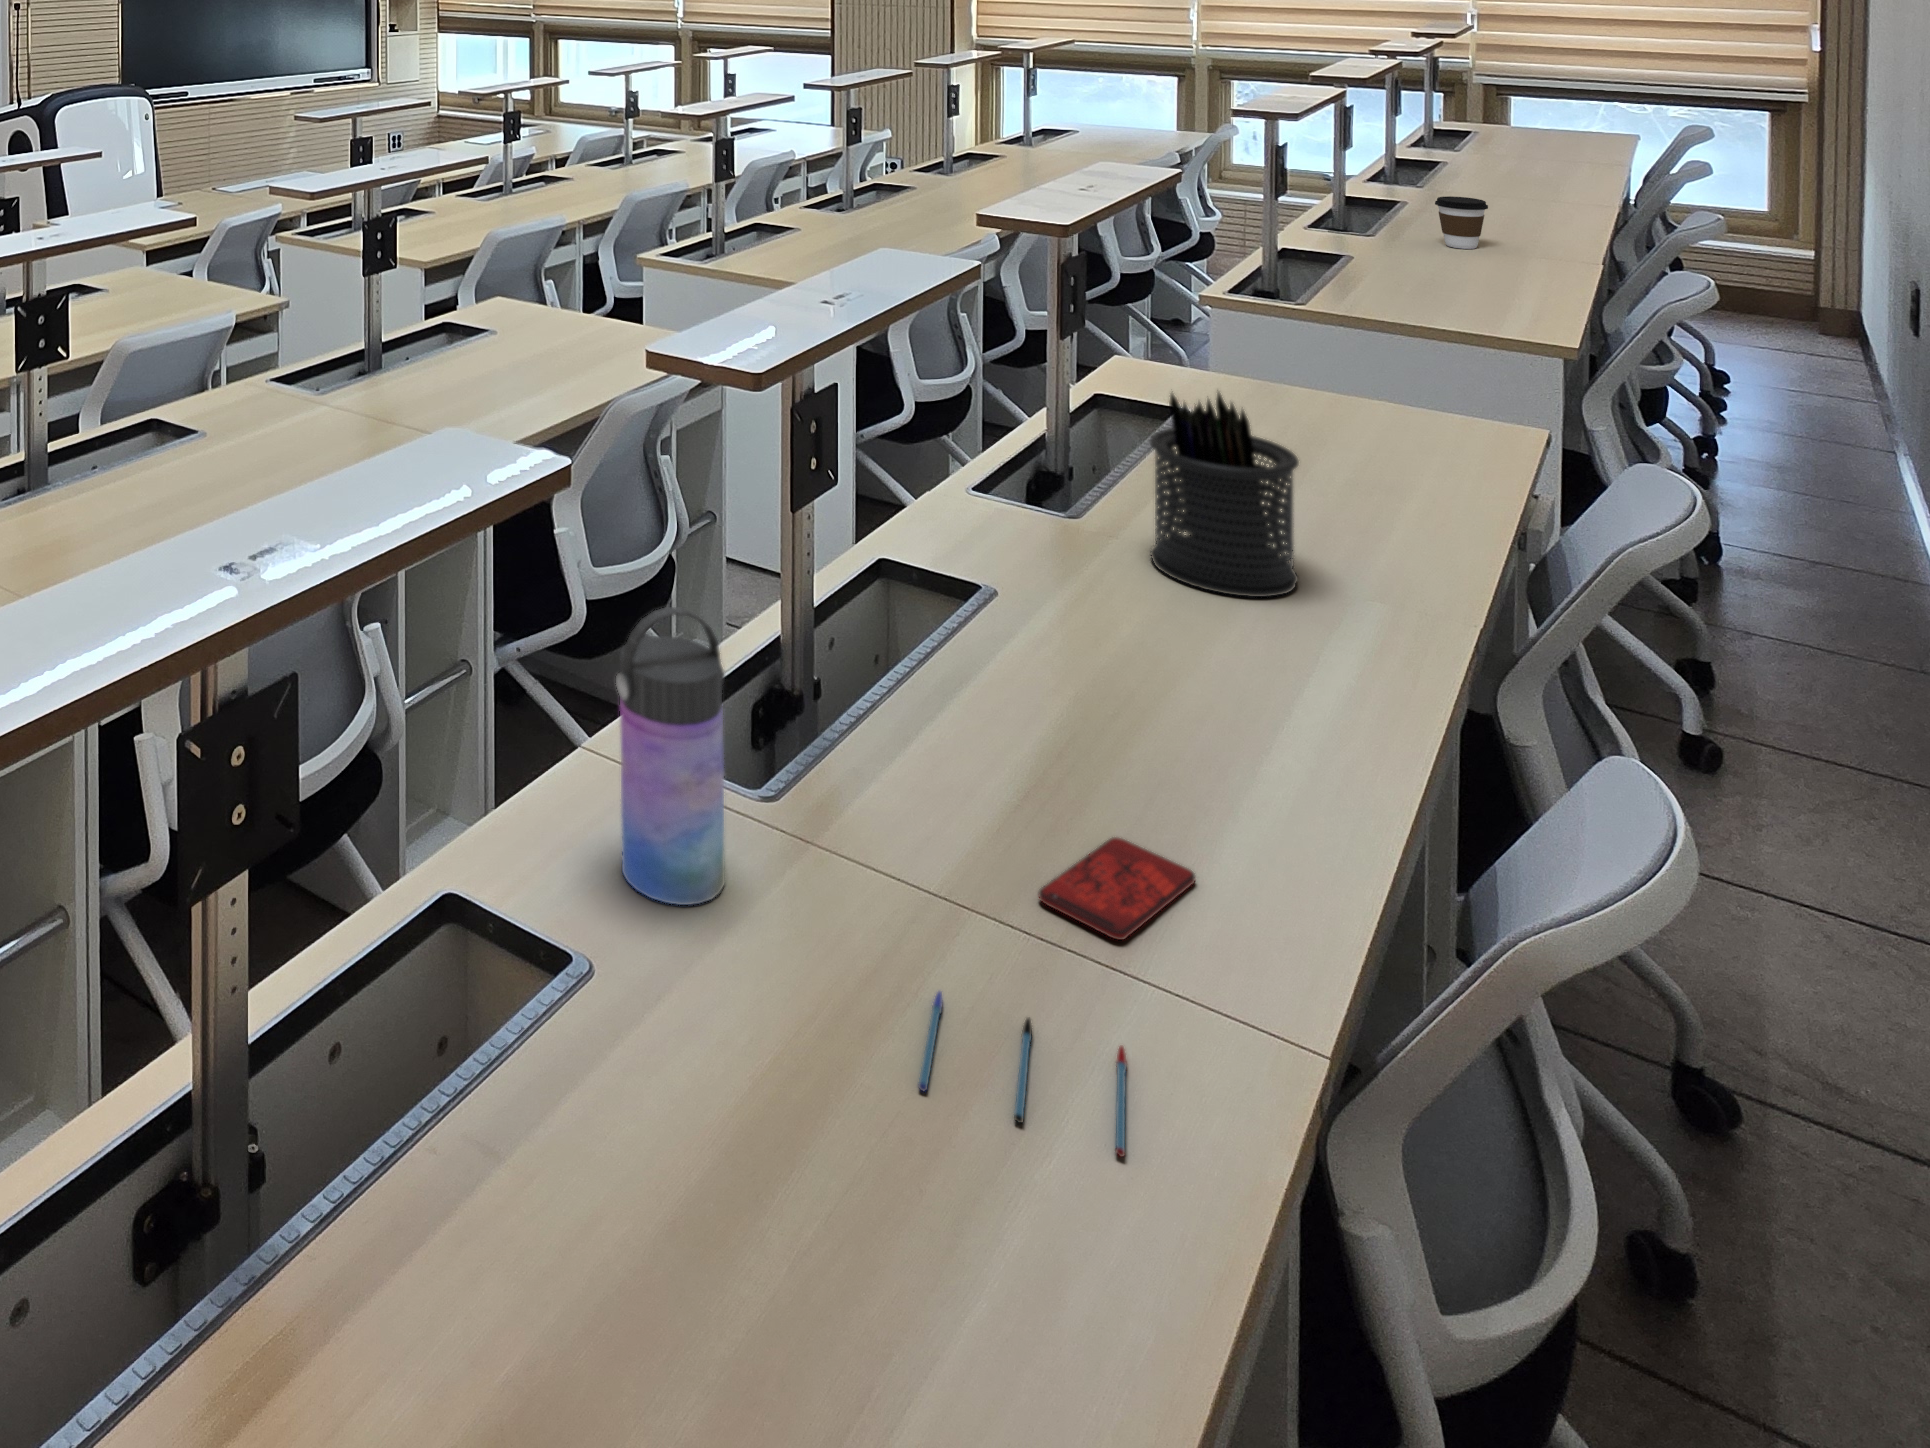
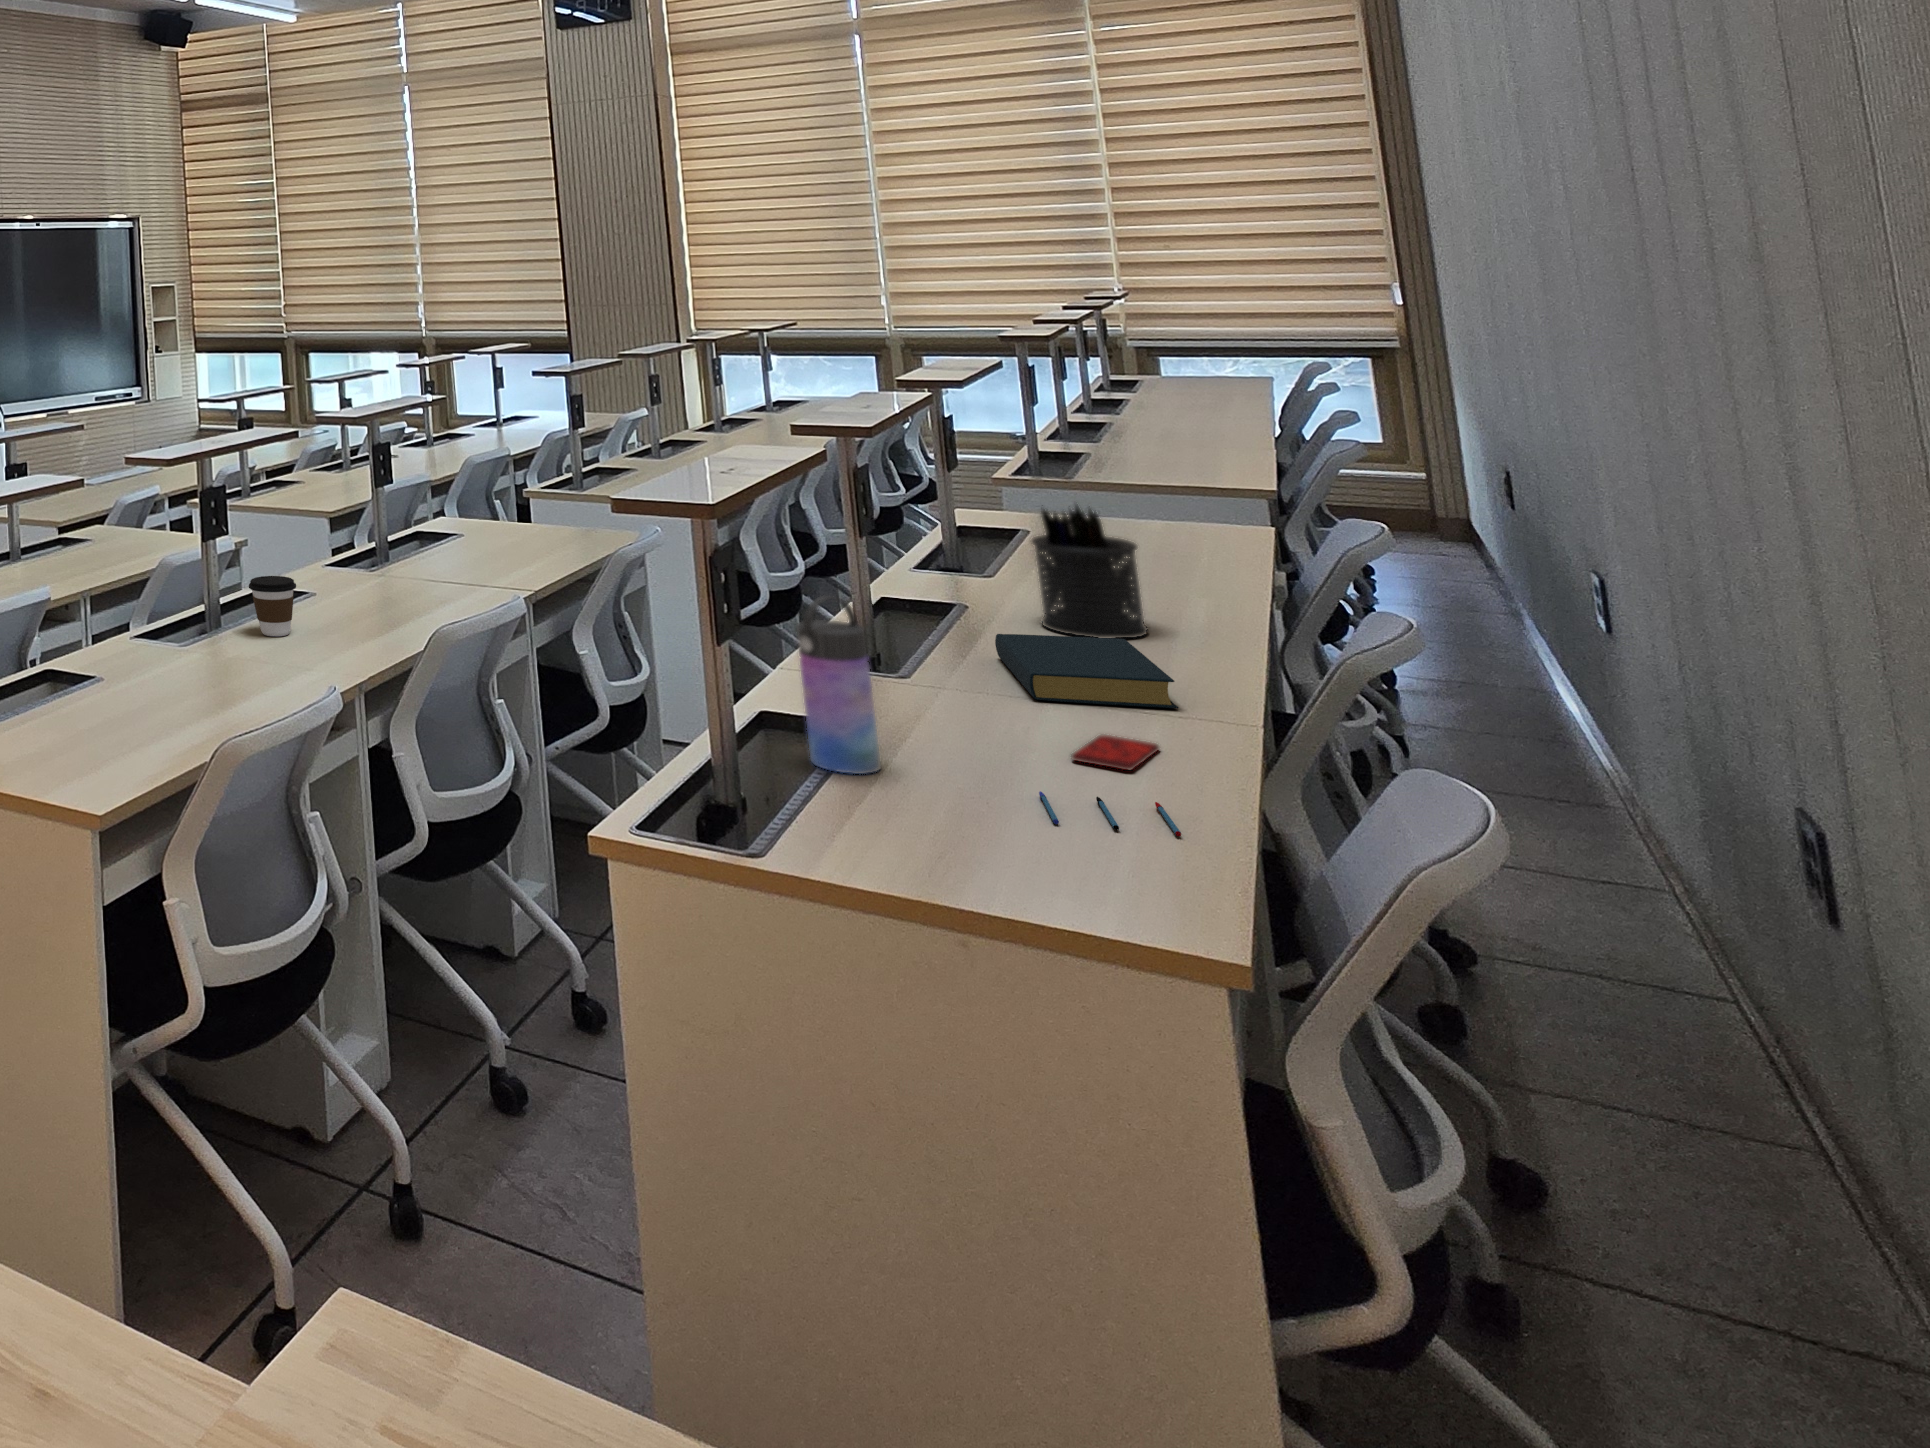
coffee cup: present [1435,196,1488,249] -> present [249,576,296,636]
hardback book: none [1050,592,1269,774] -> present [995,634,1178,708]

